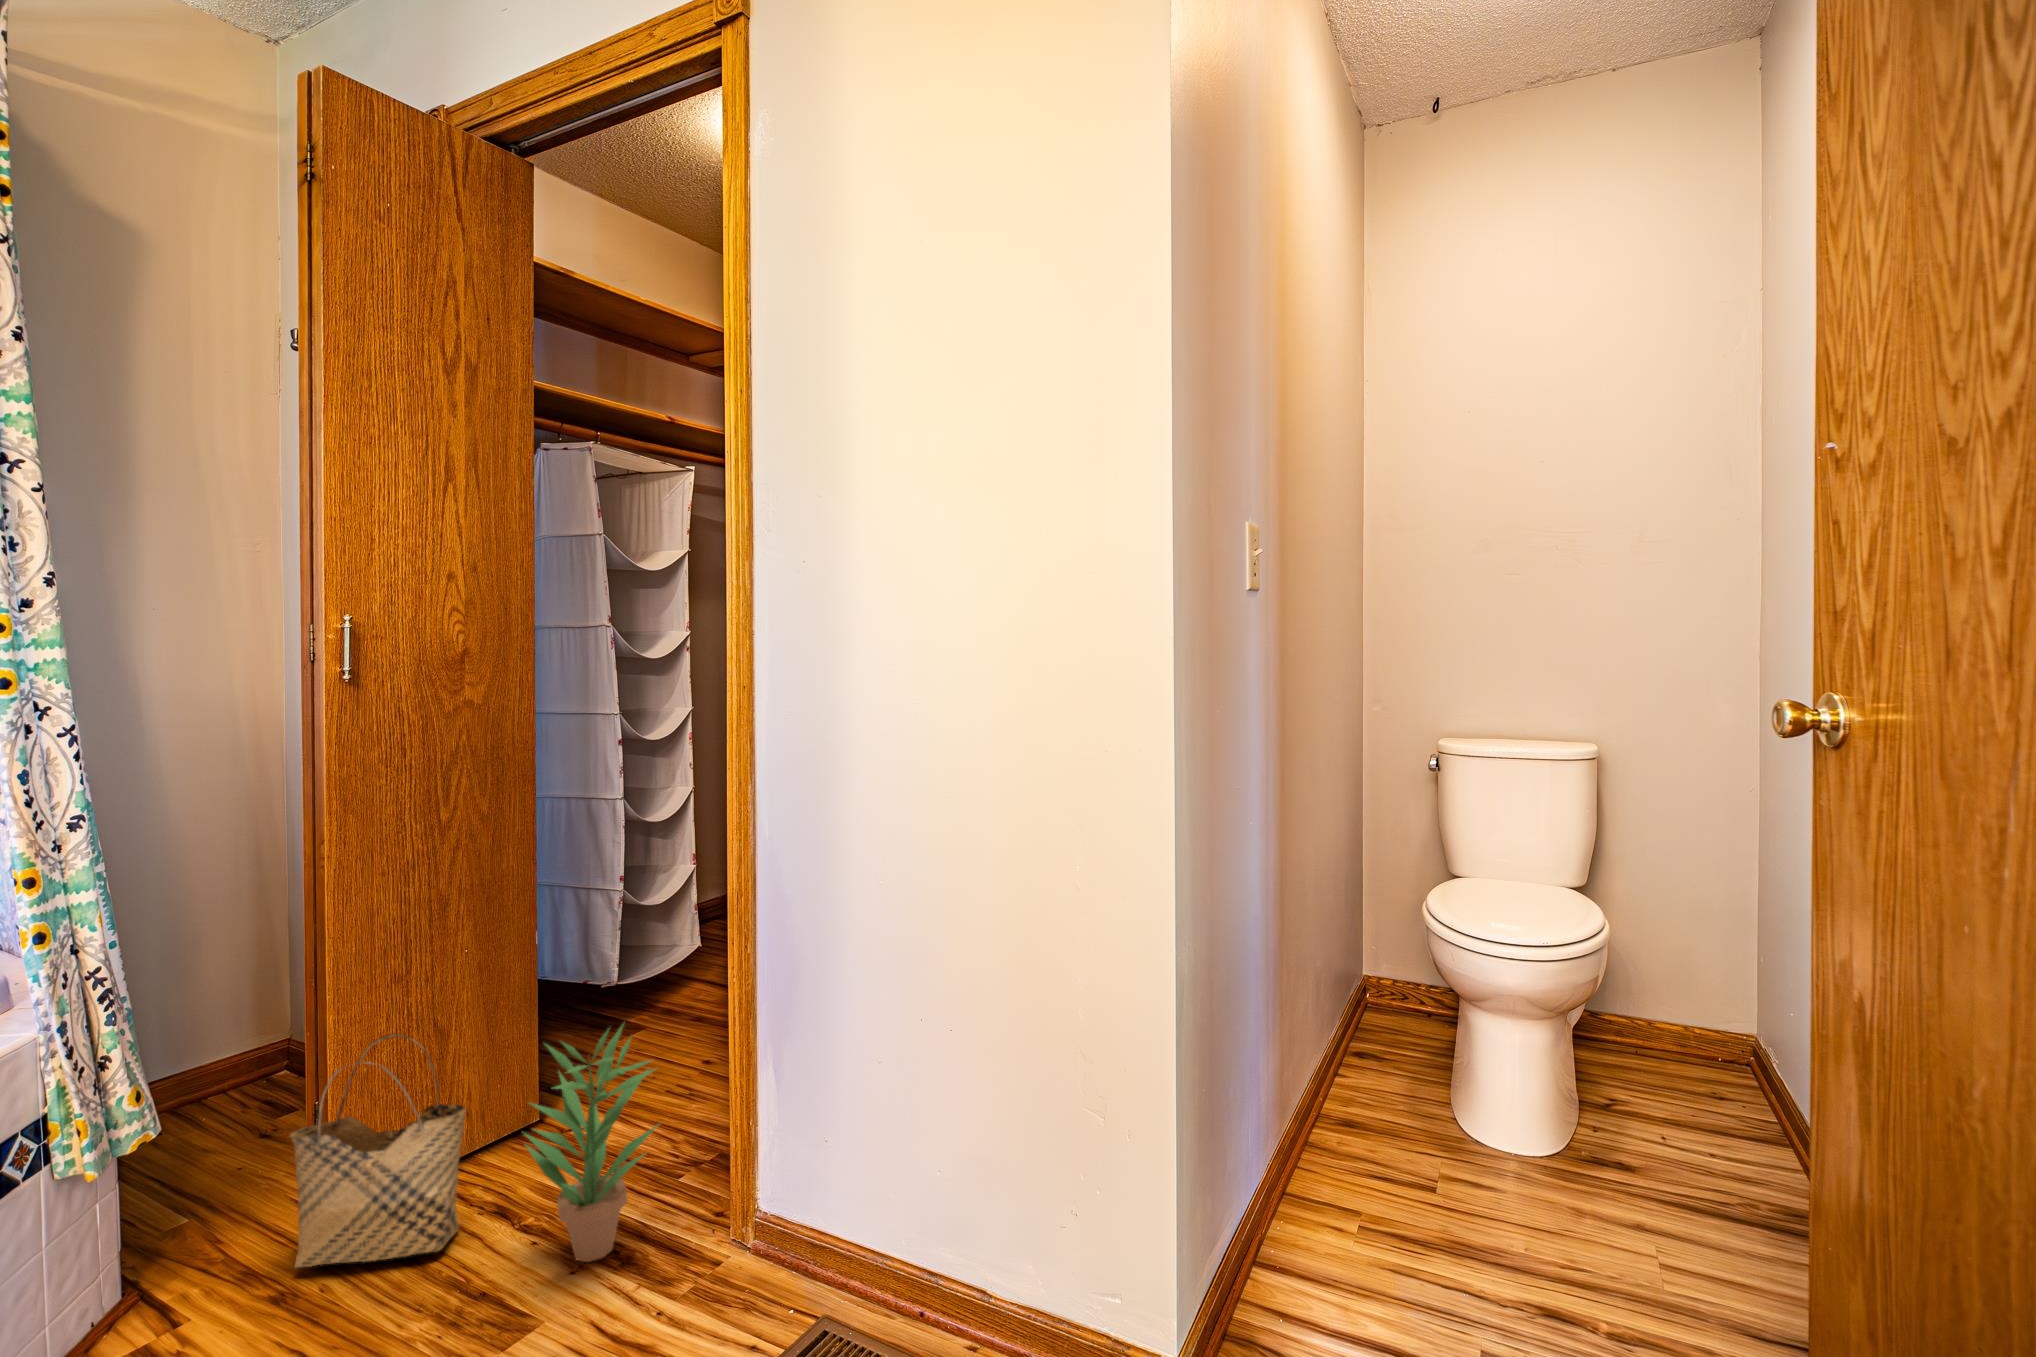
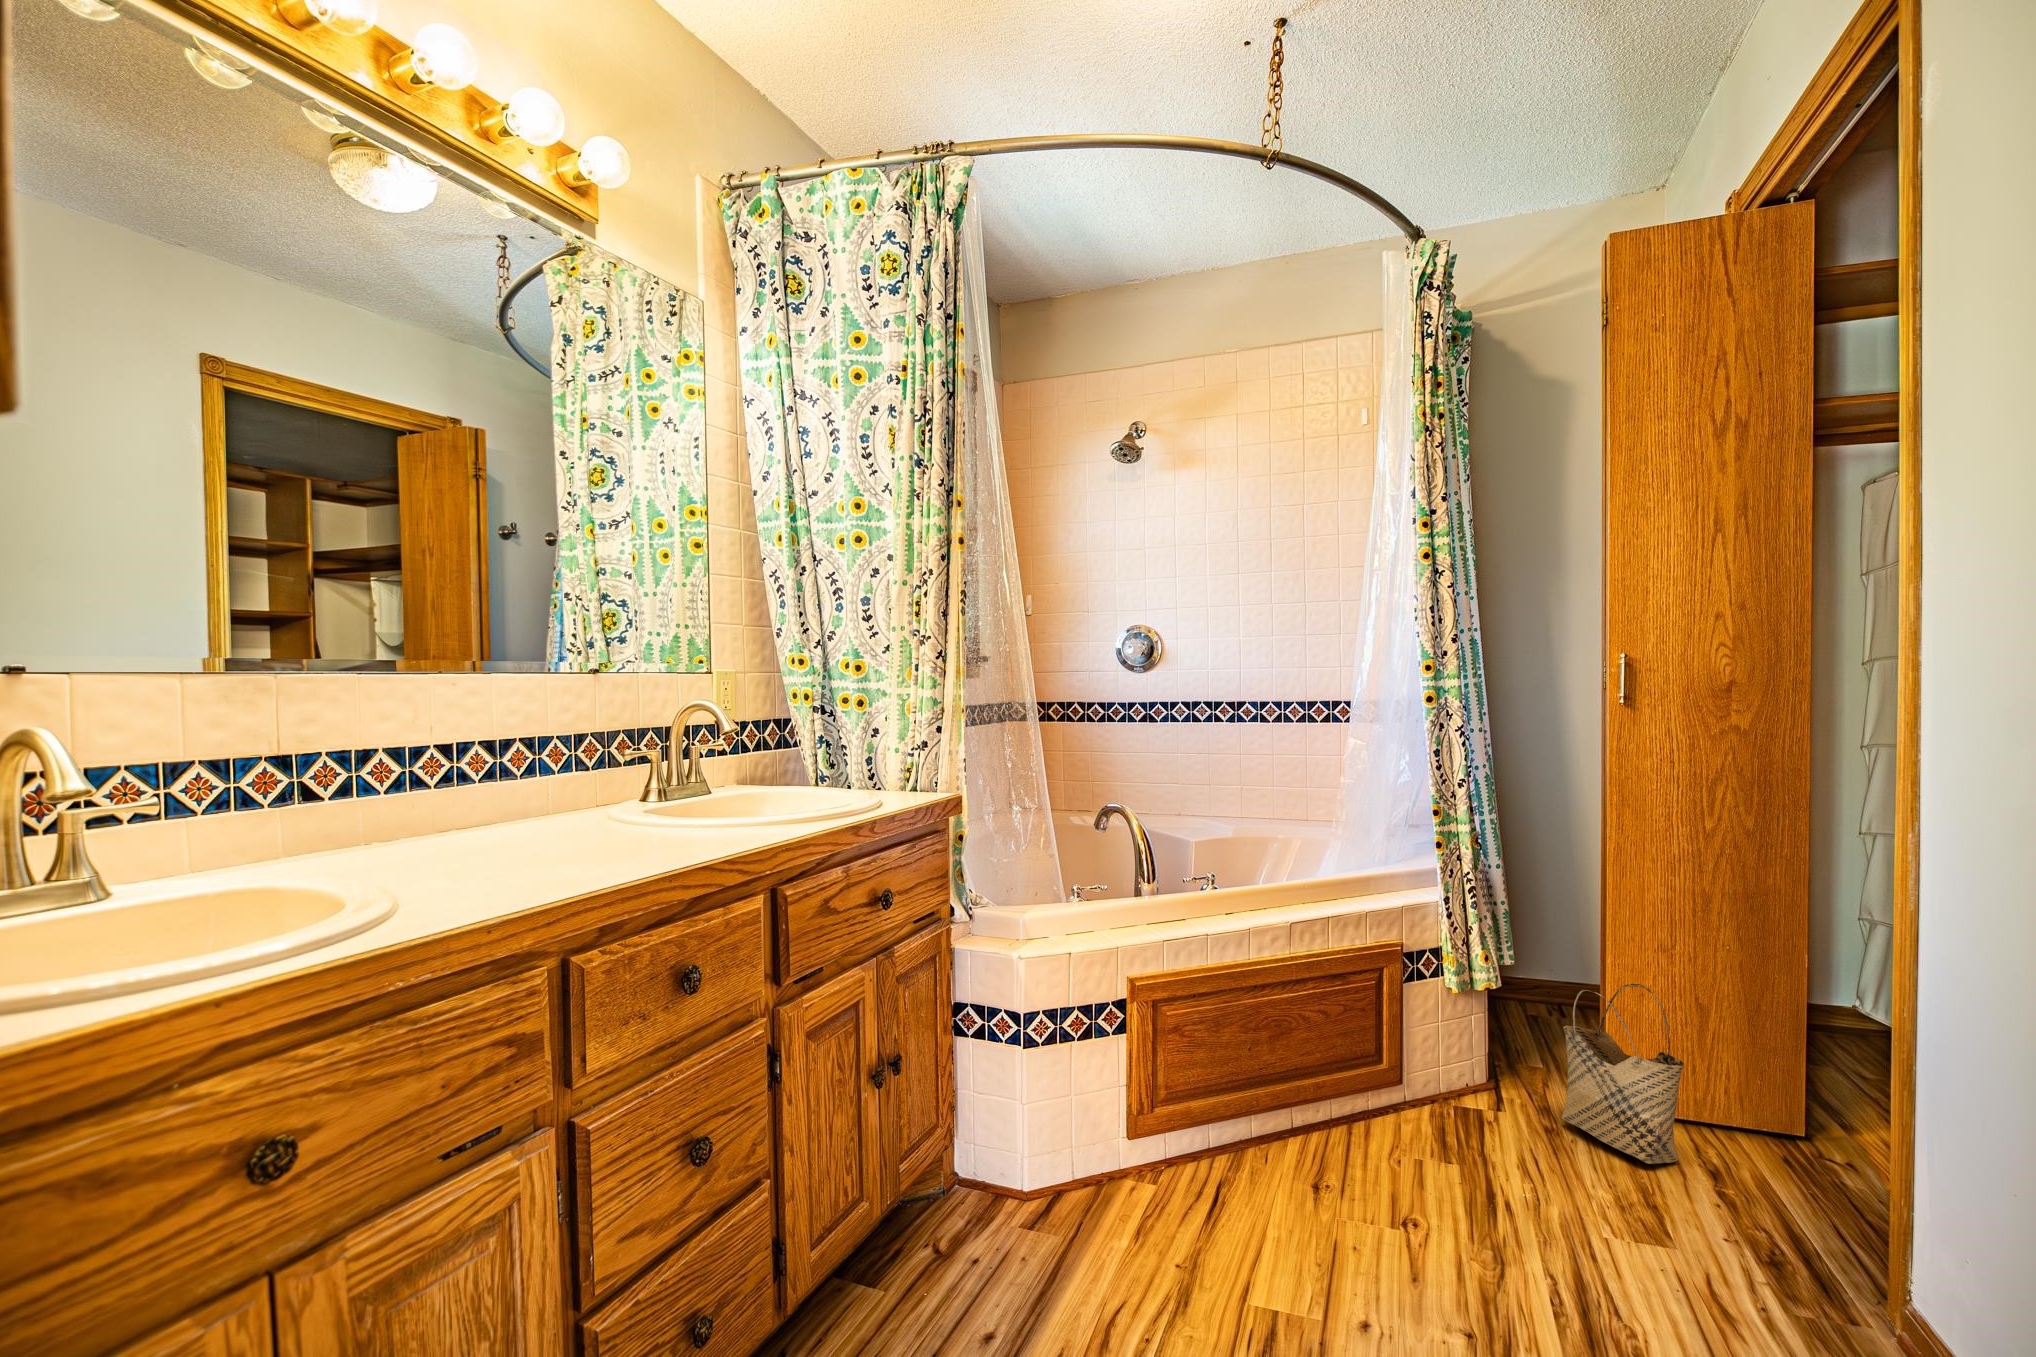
potted plant: present [525,1026,660,1262] -> none [1685,1030,1826,1249]

